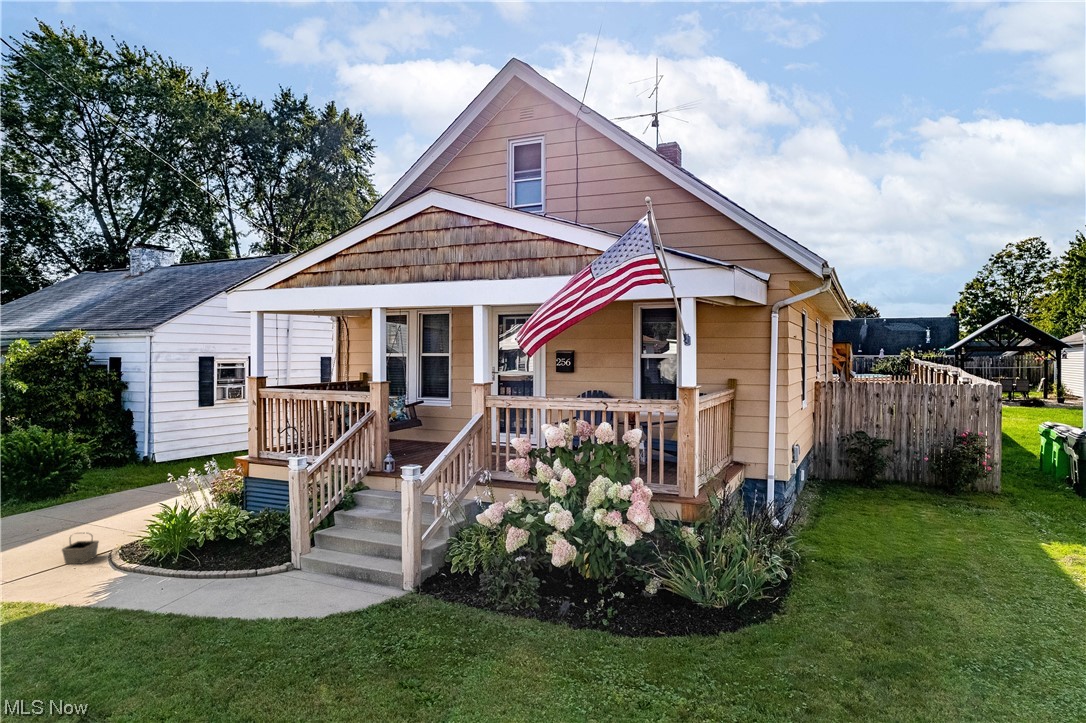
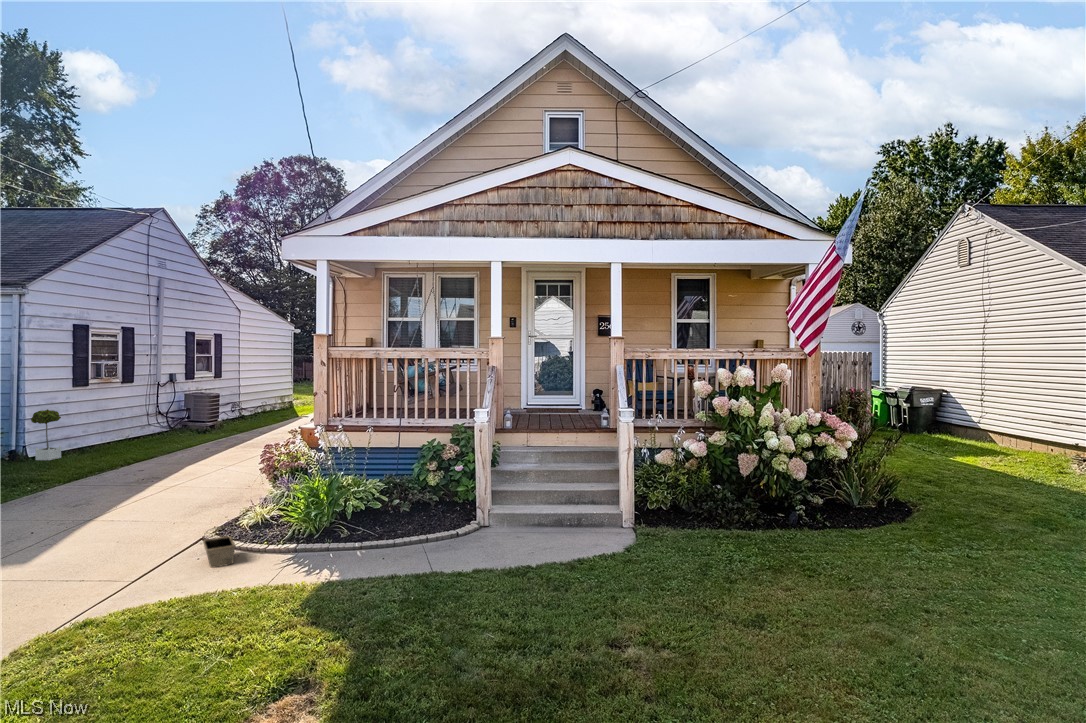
potted tree: none [157,425,178,464] -> present [31,409,61,460]

